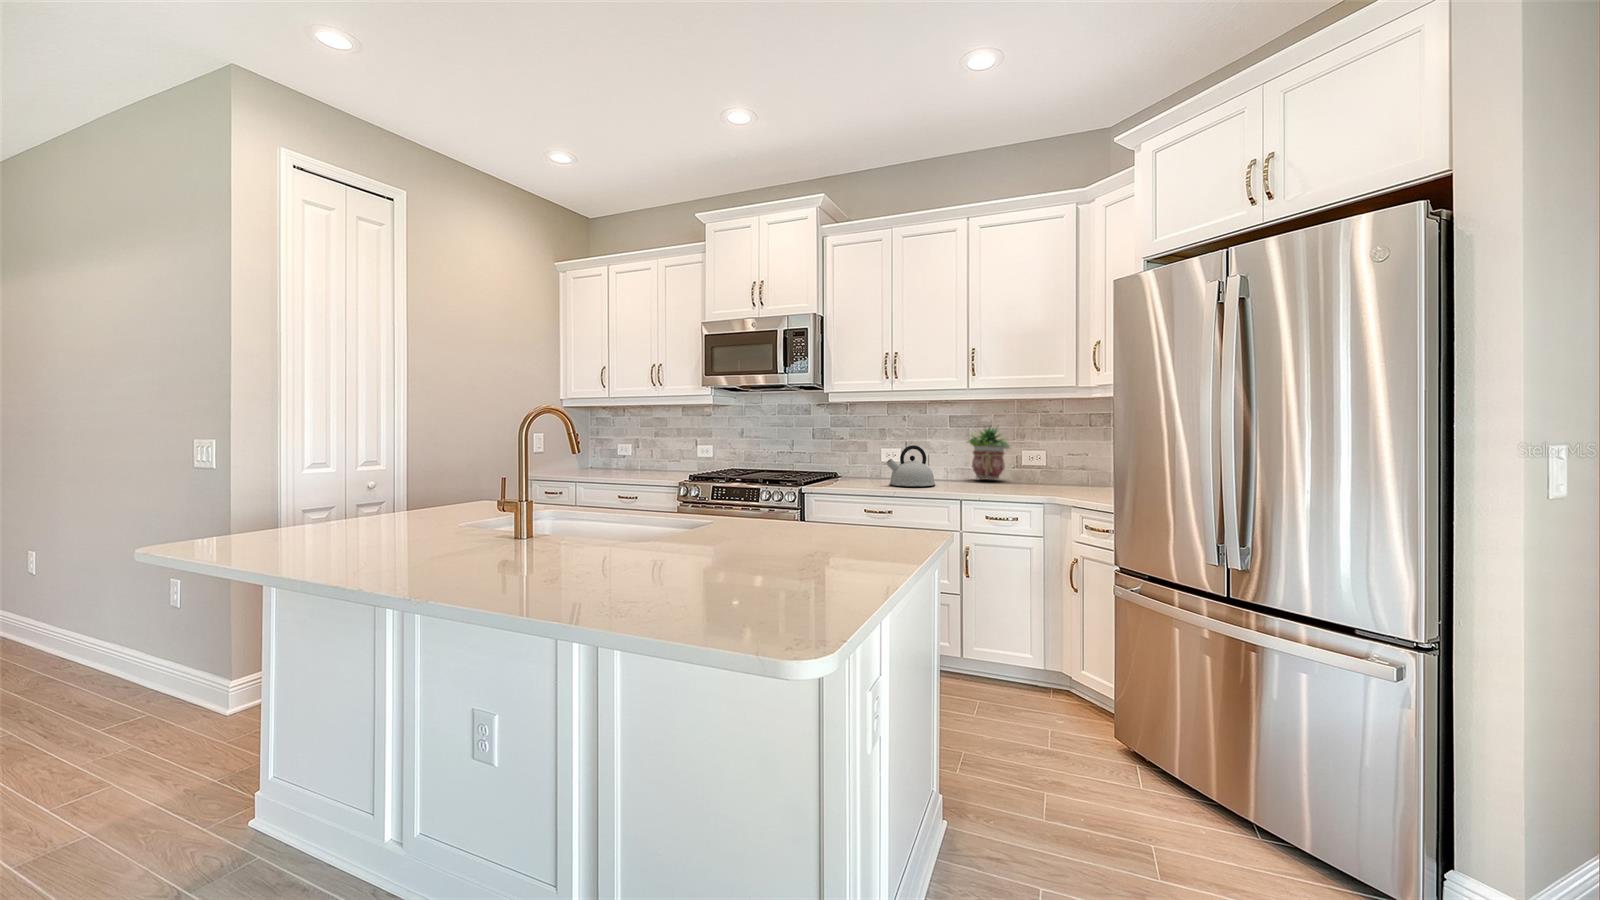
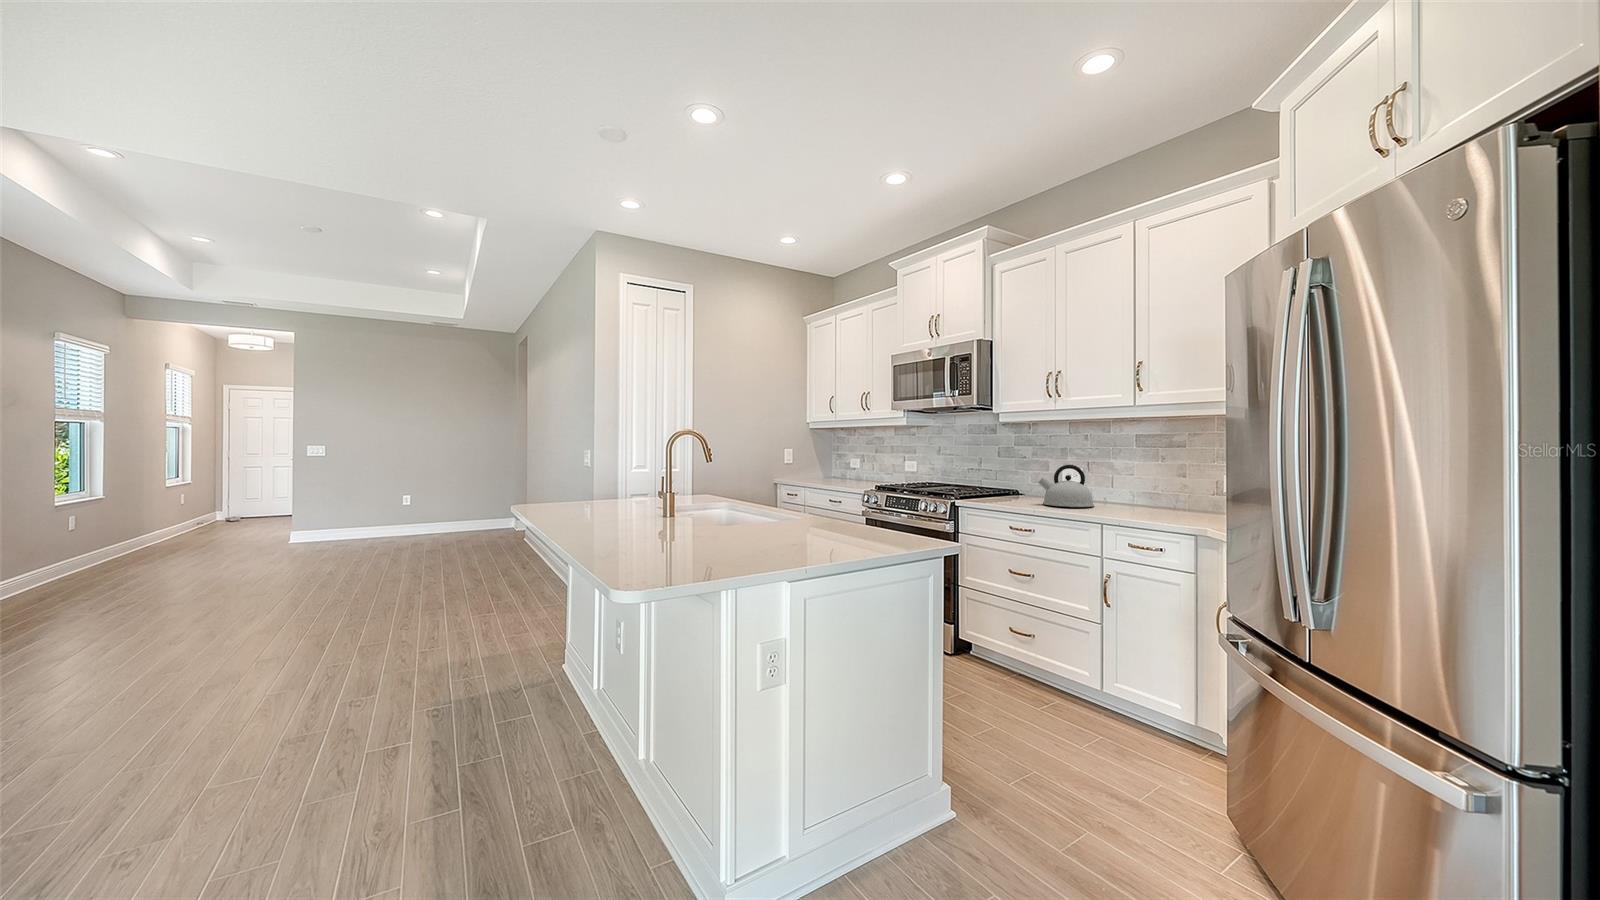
potted plant: present [967,427,1010,479] -> none [1143,443,1204,505]

